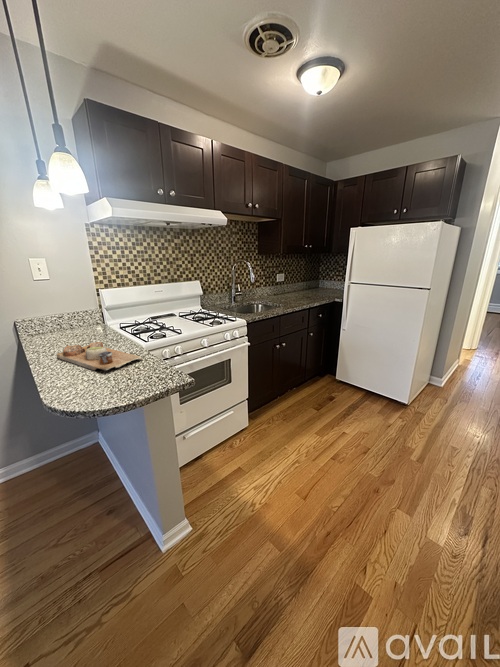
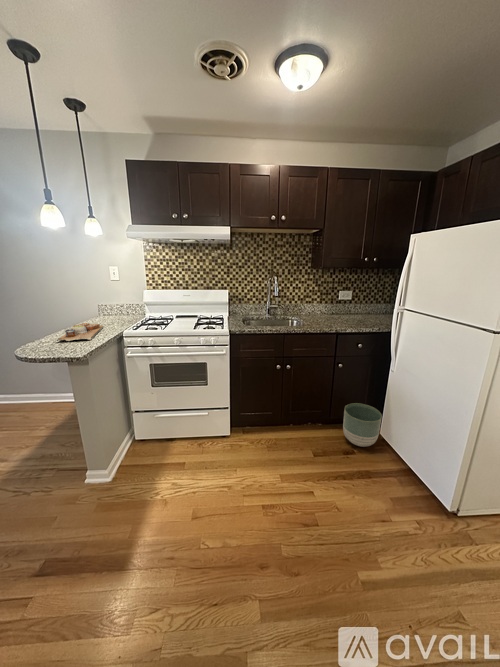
planter: none [316,362,344,394] -> present [343,403,382,447]

